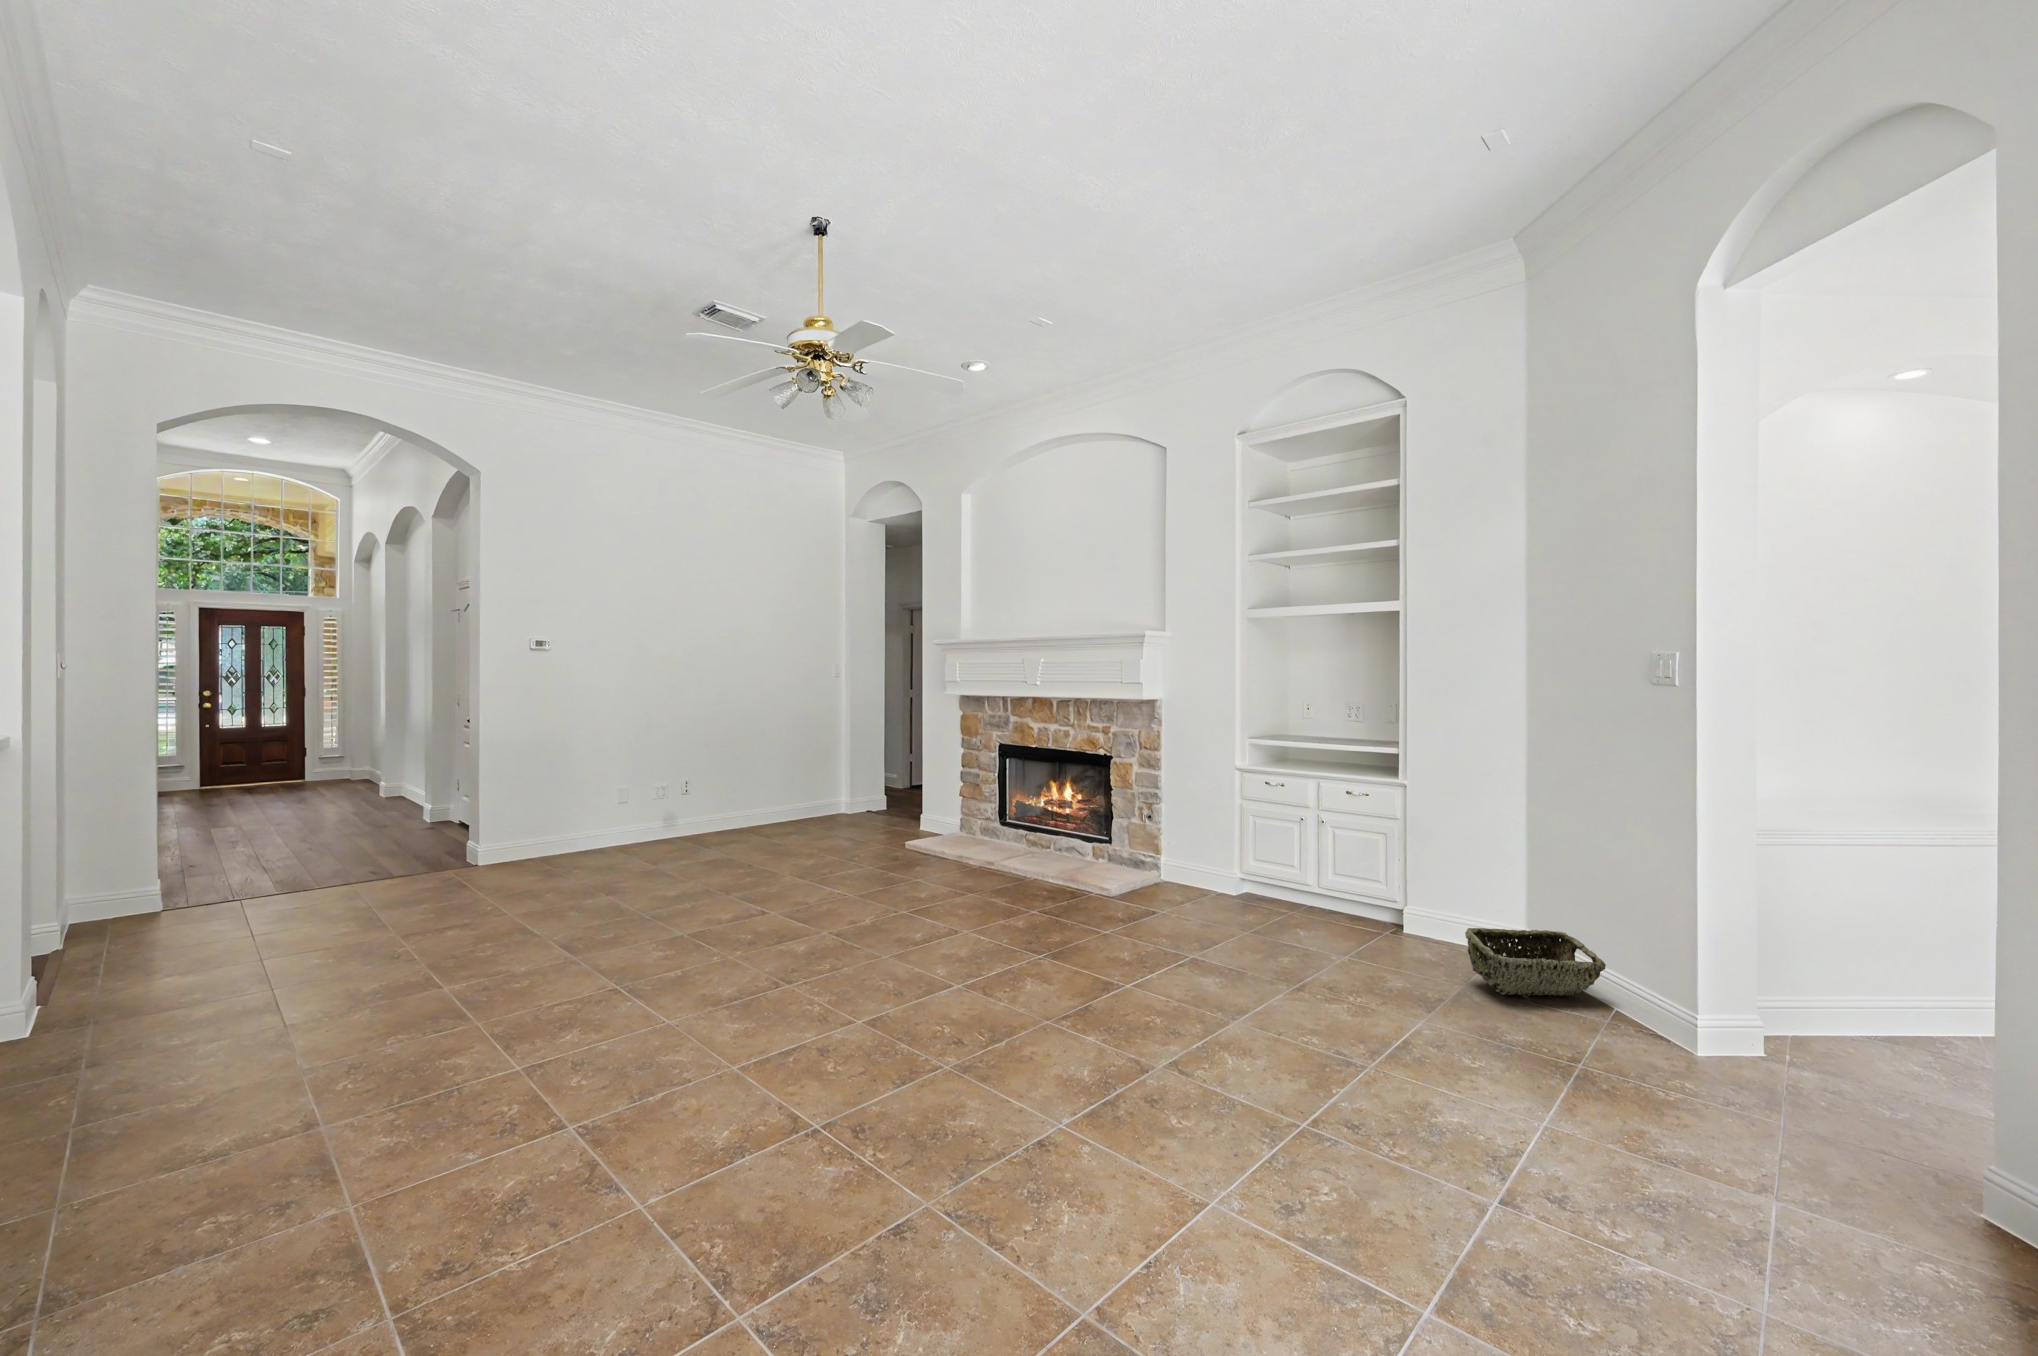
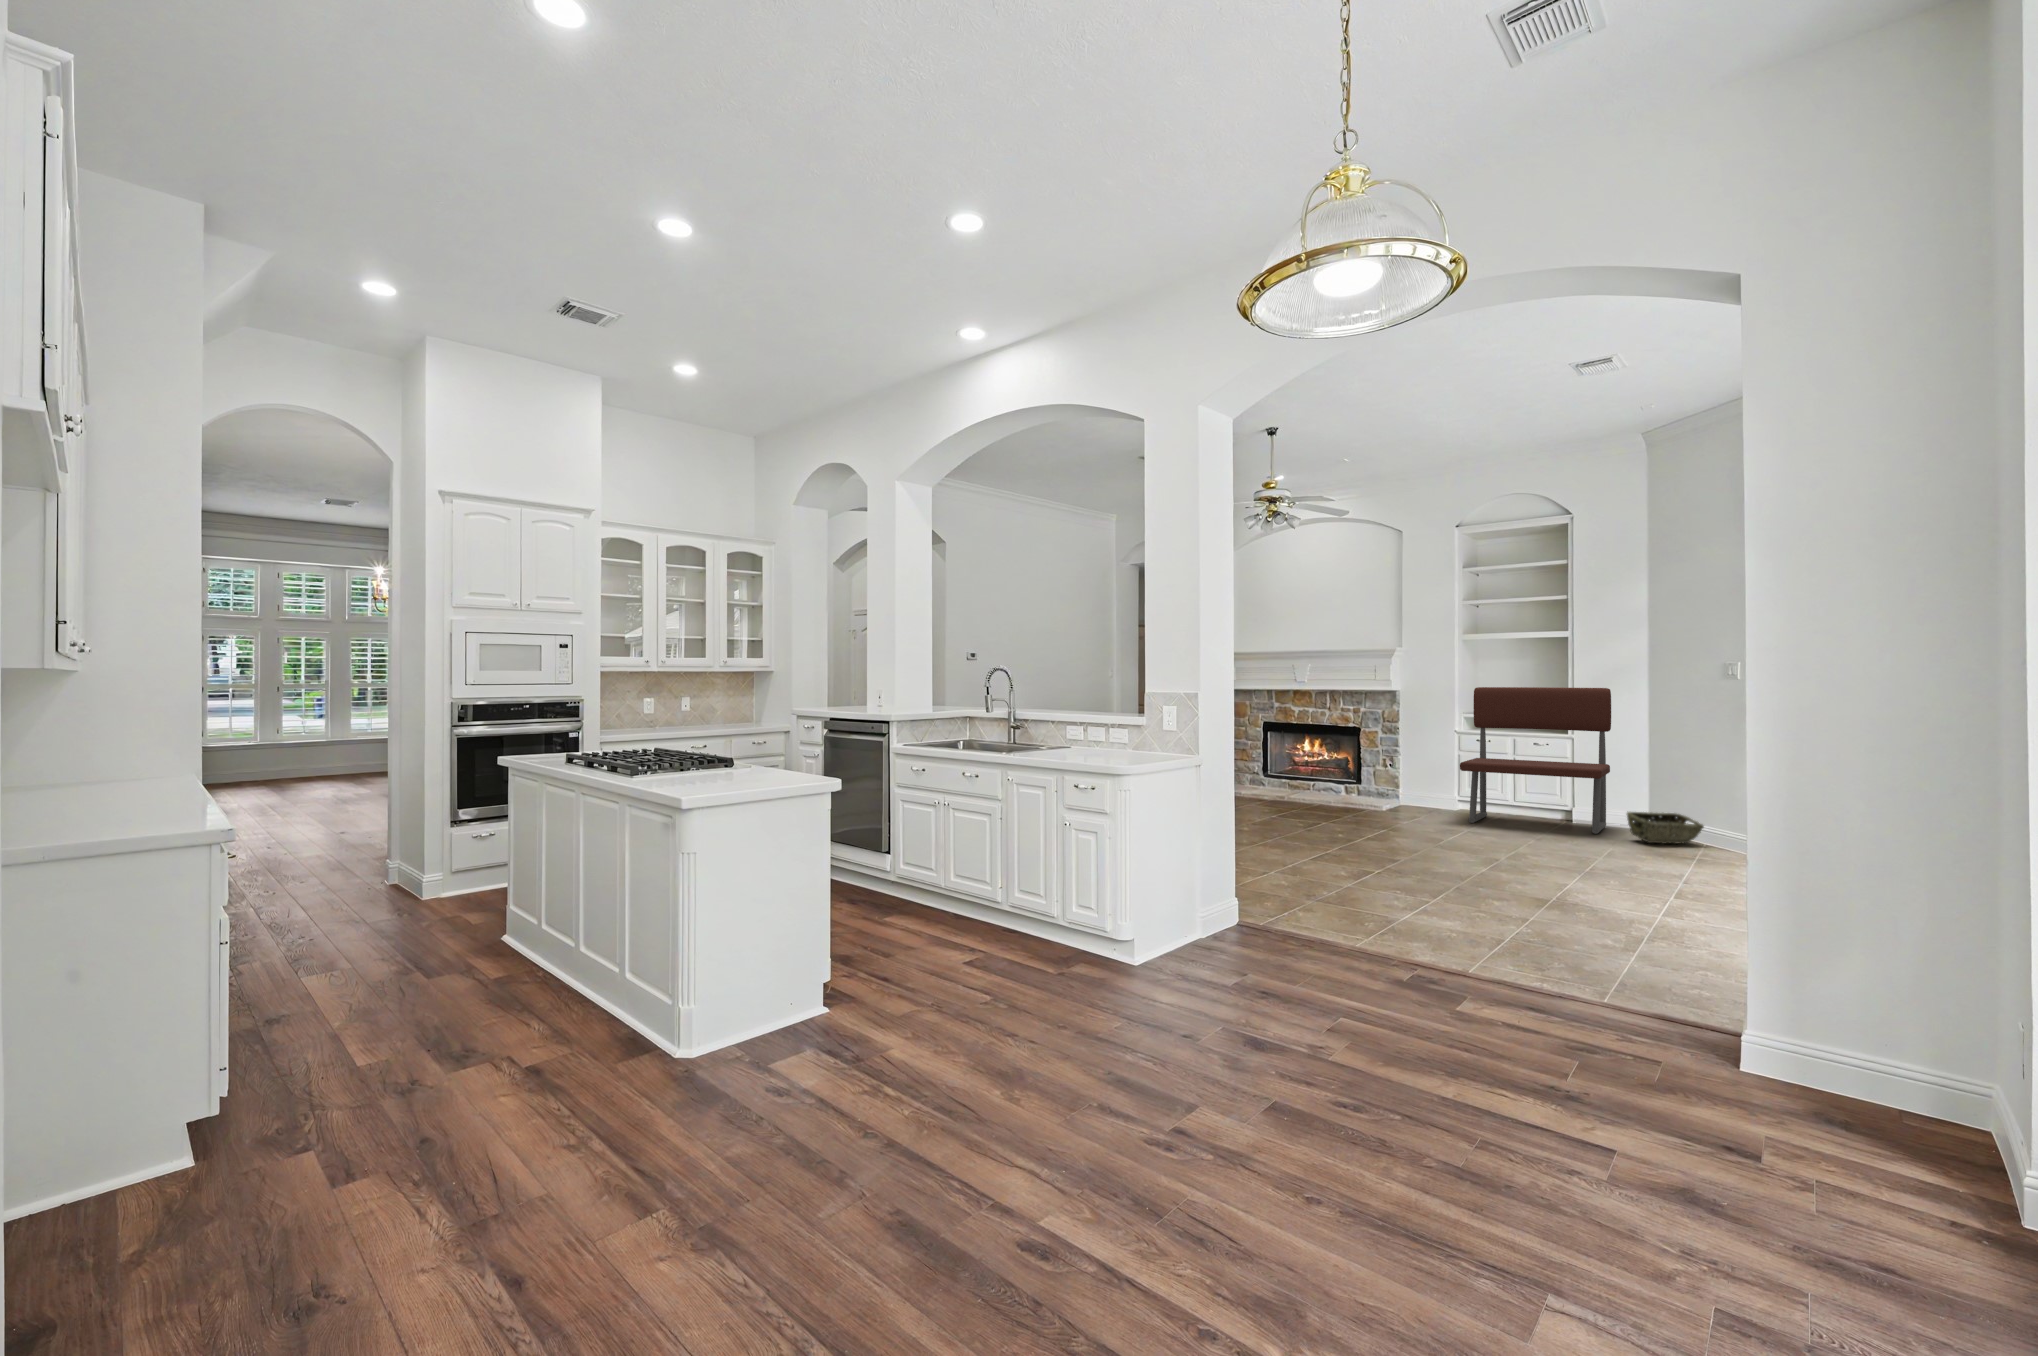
bench: none [1204,696,1457,962] -> present [1460,687,1611,834]

